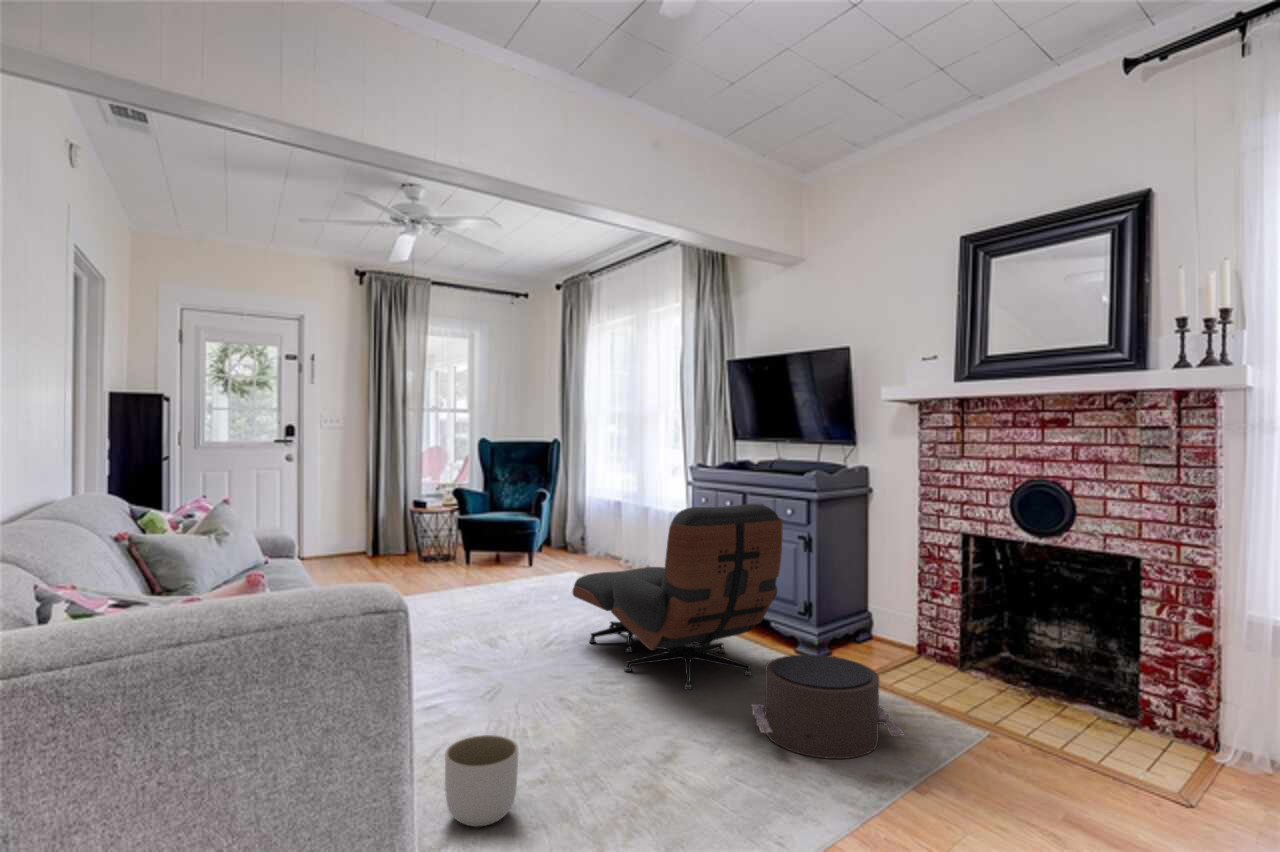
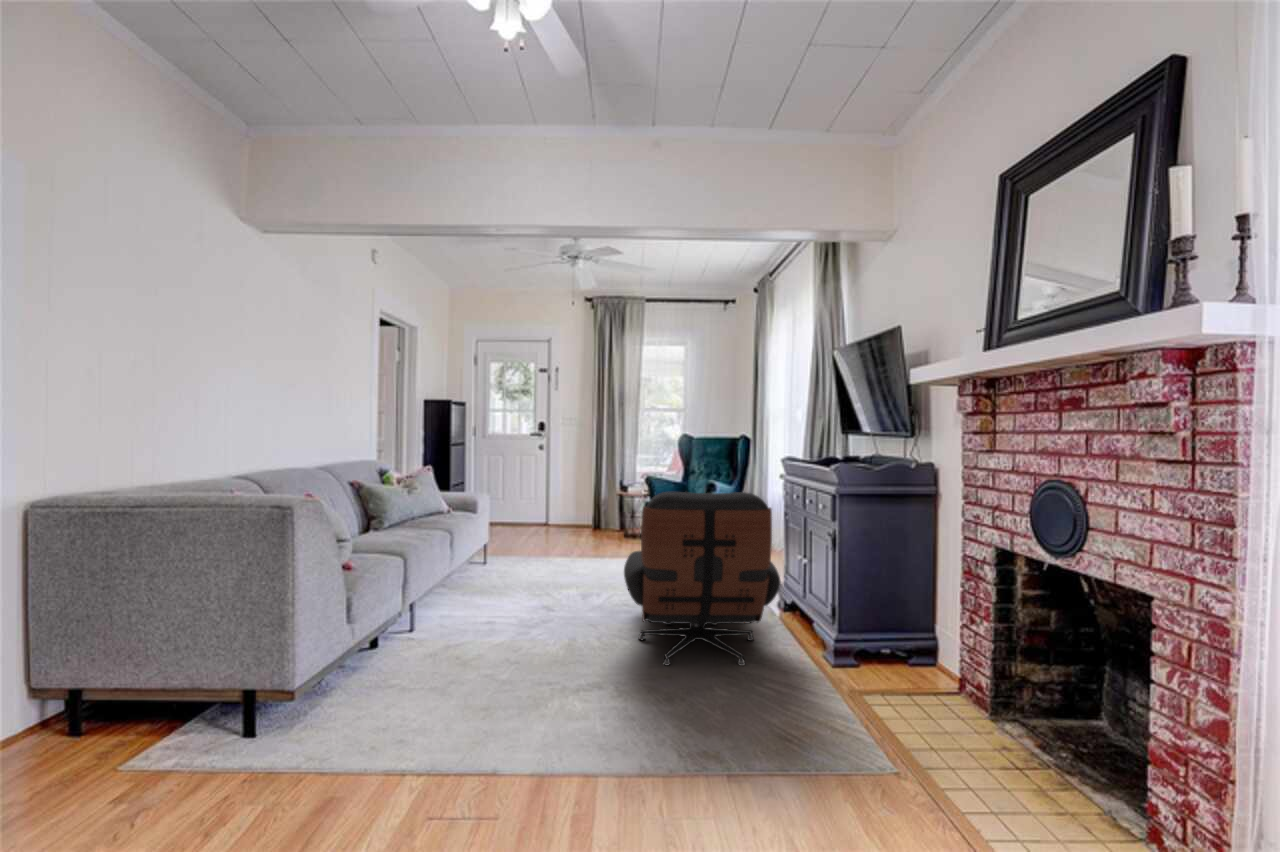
pouf: present [752,654,904,759] -> none [634,647,792,764]
planter: present [445,735,518,827] -> none [339,656,400,725]

